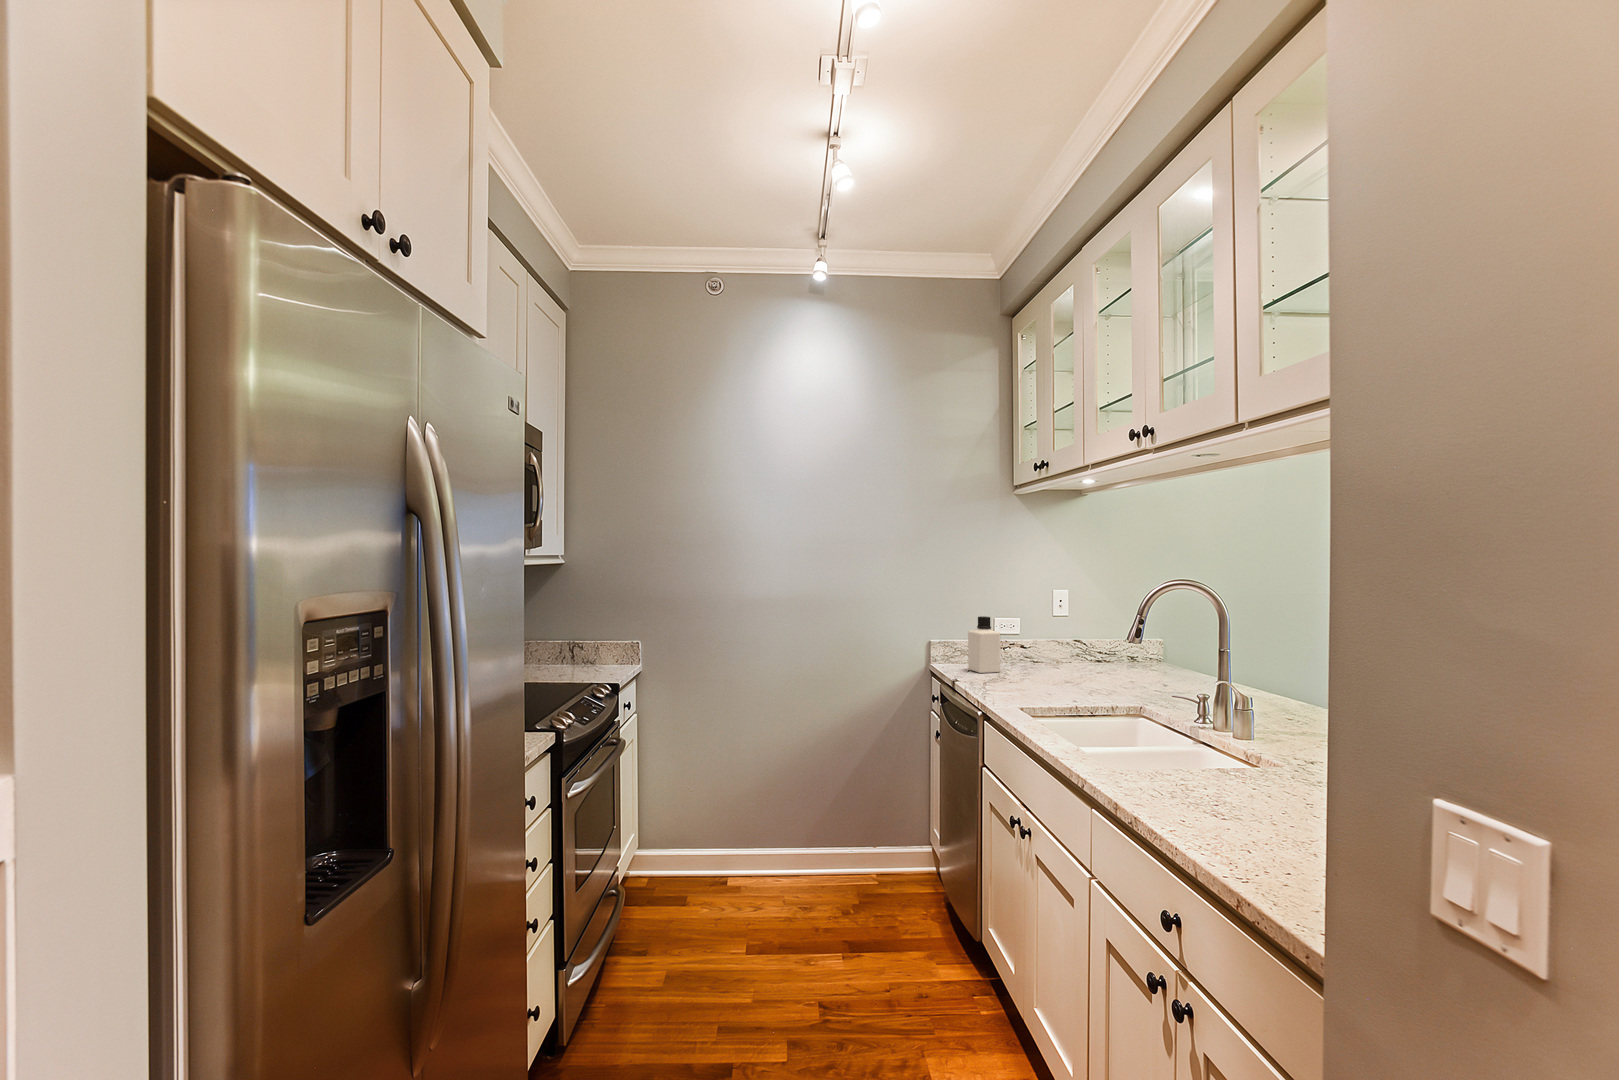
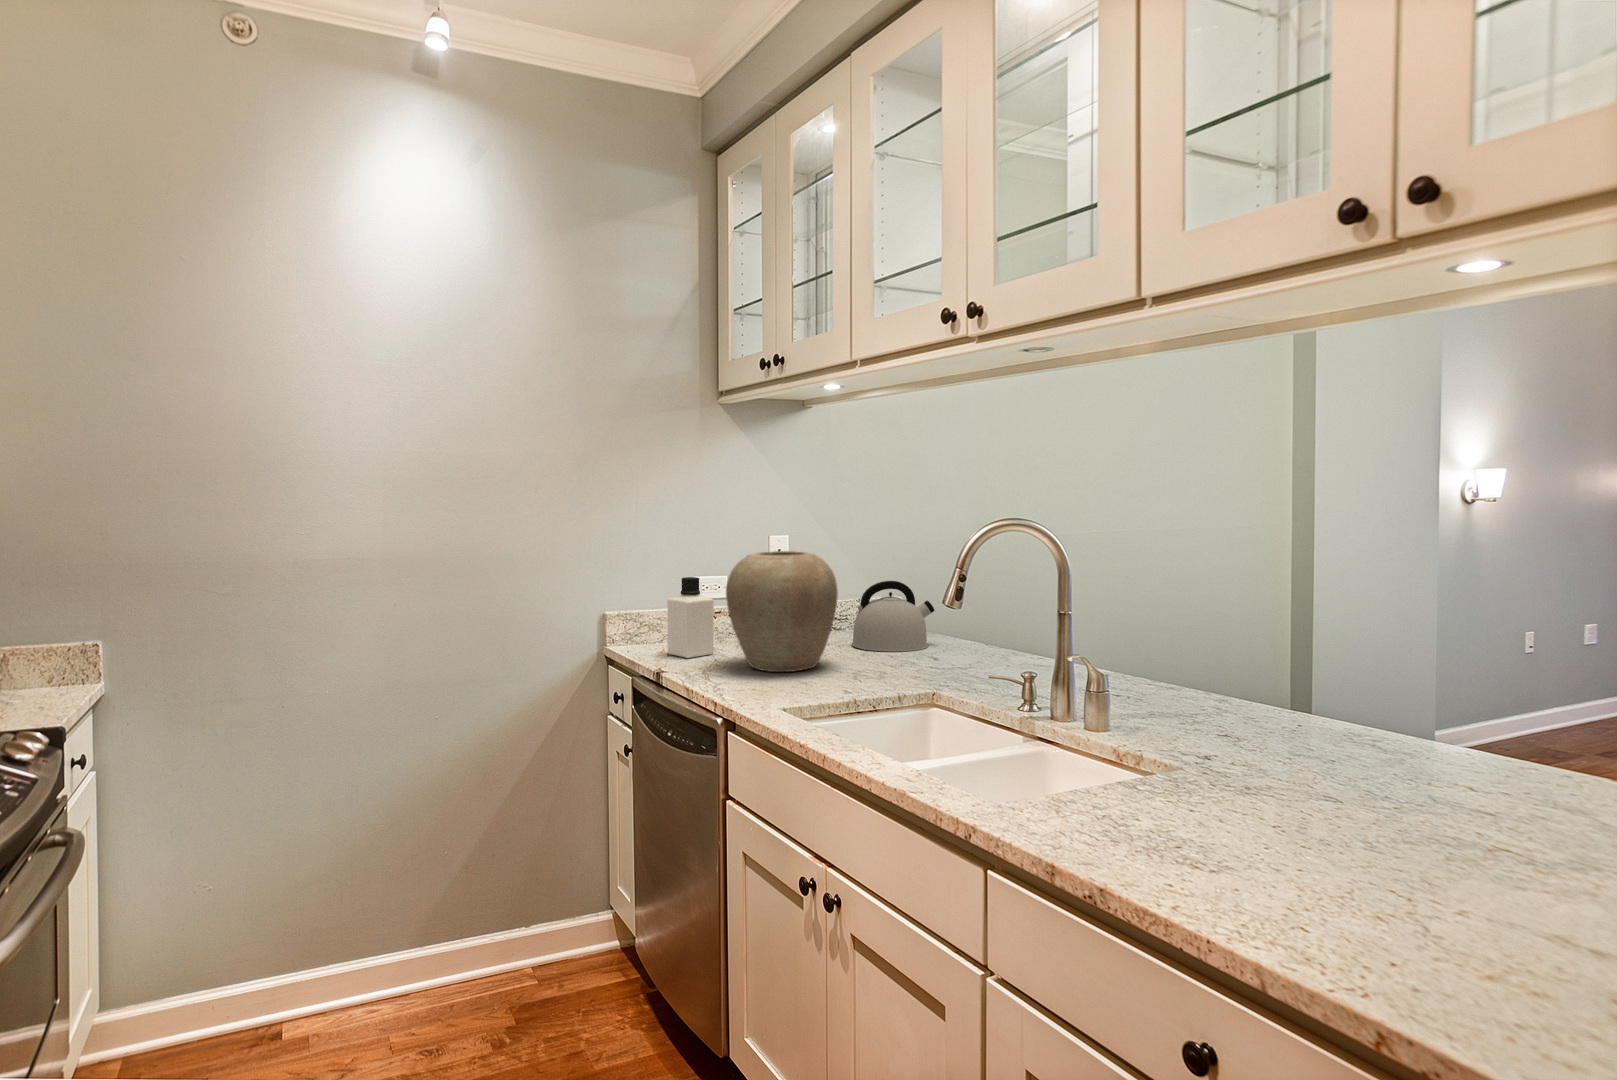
vase: none [1001,601,1086,687] -> present [726,551,838,672]
kettle: none [1113,627,1186,683] -> present [852,581,934,651]

